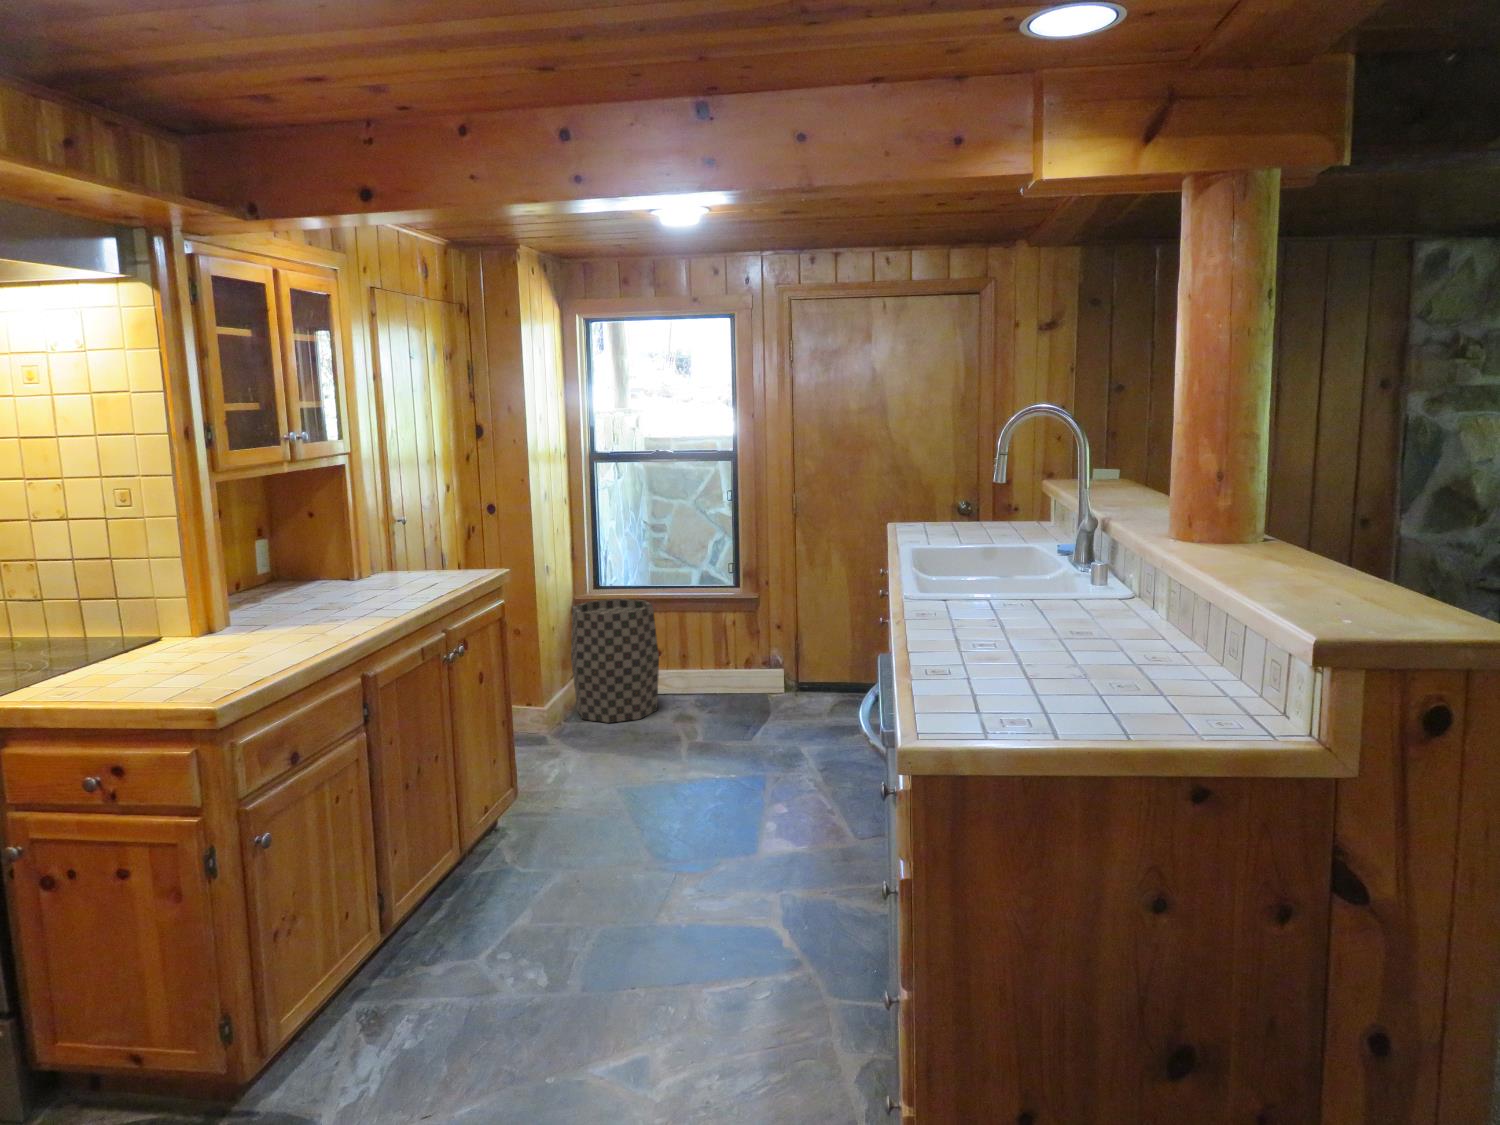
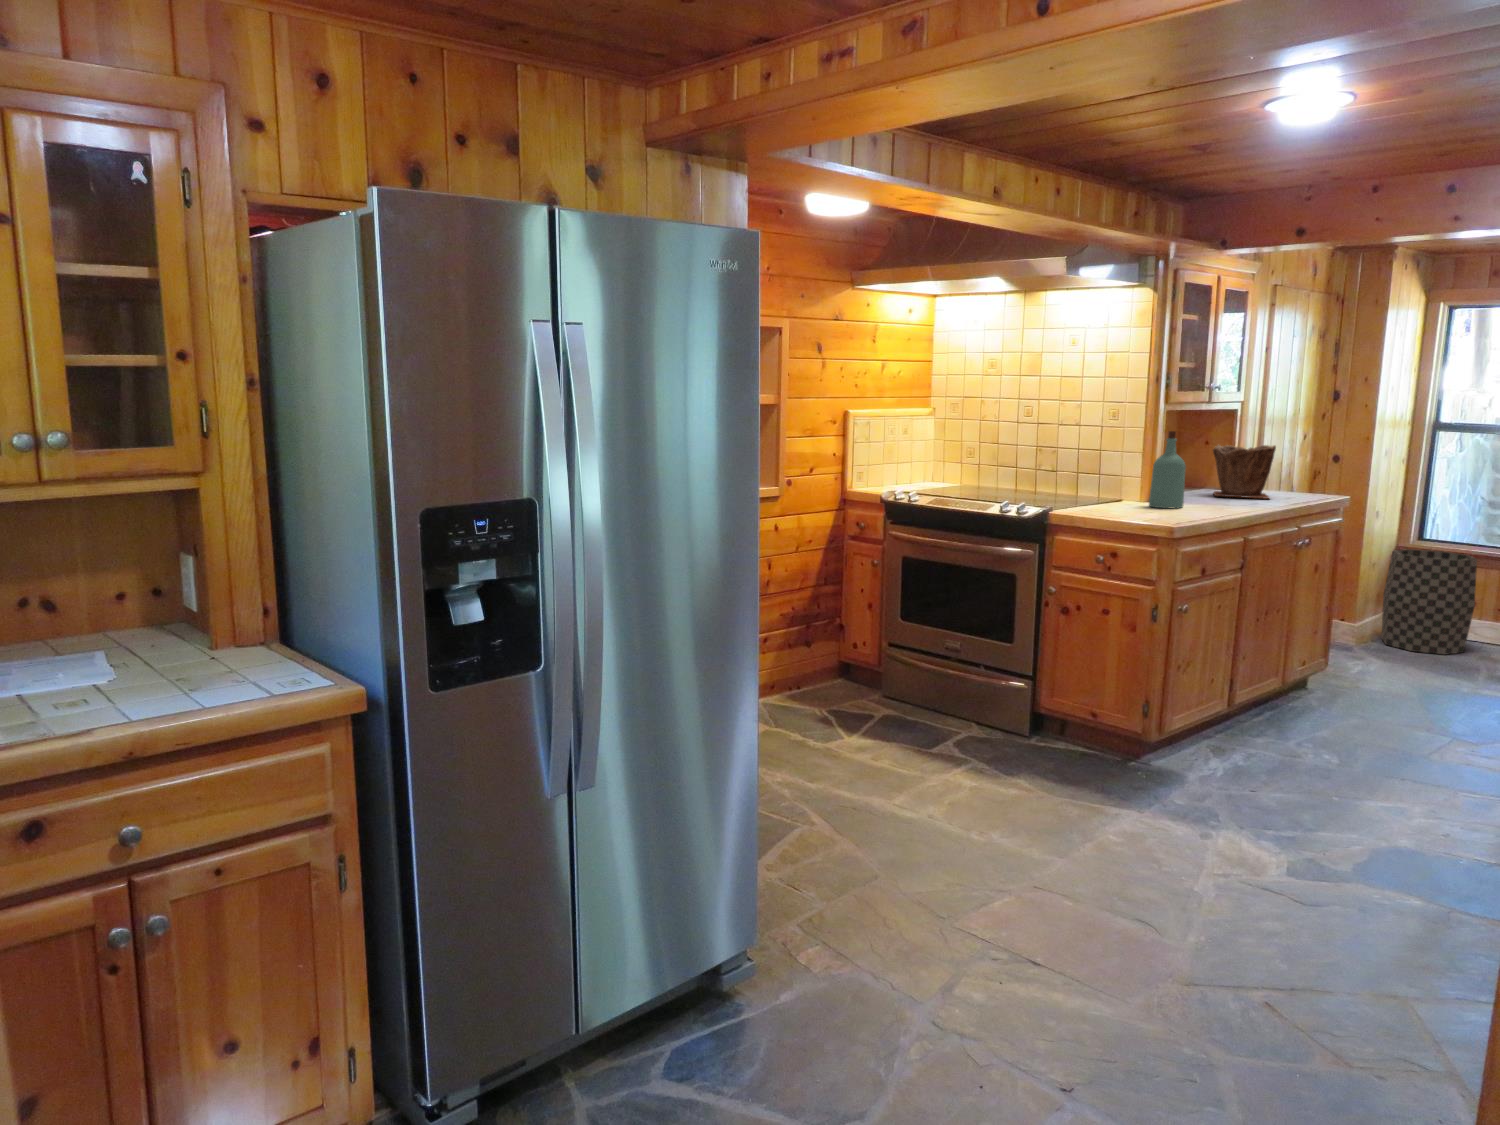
plant pot: none [311,516,403,602] -> present [1213,445,1276,499]
bottle: none [192,521,258,653] -> present [1149,431,1186,508]

